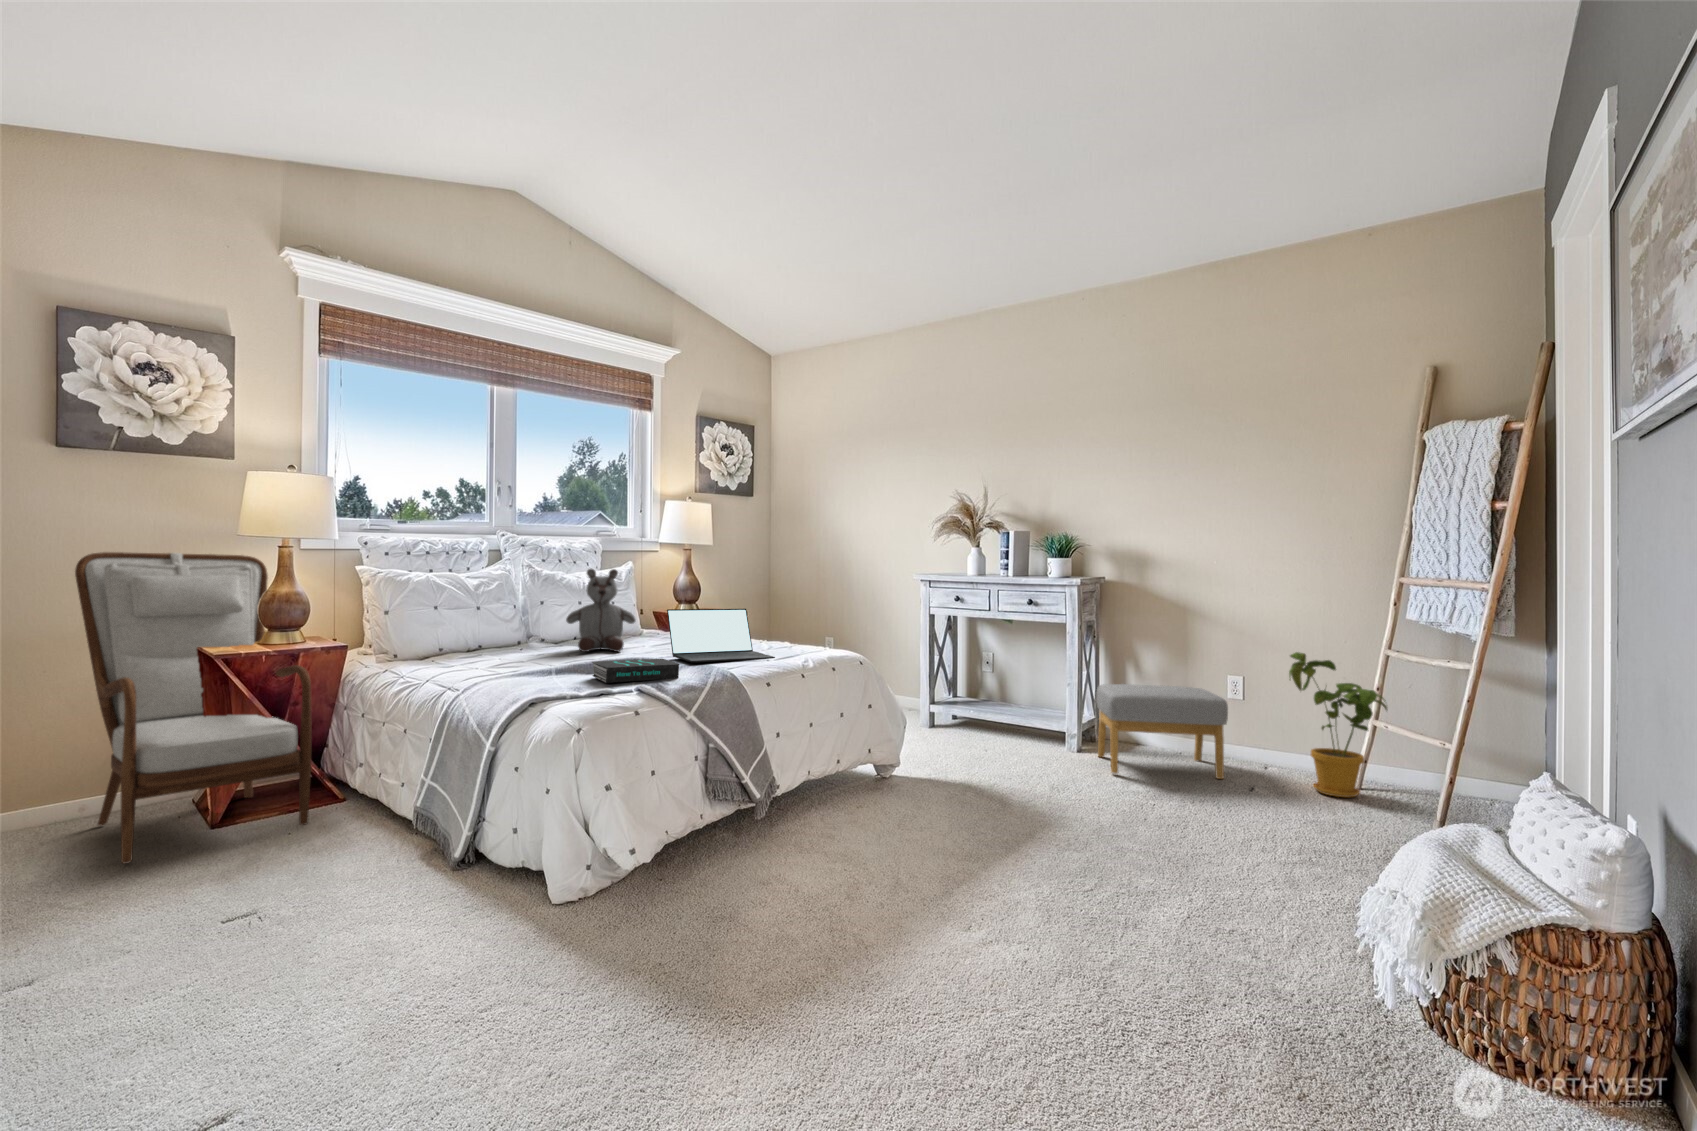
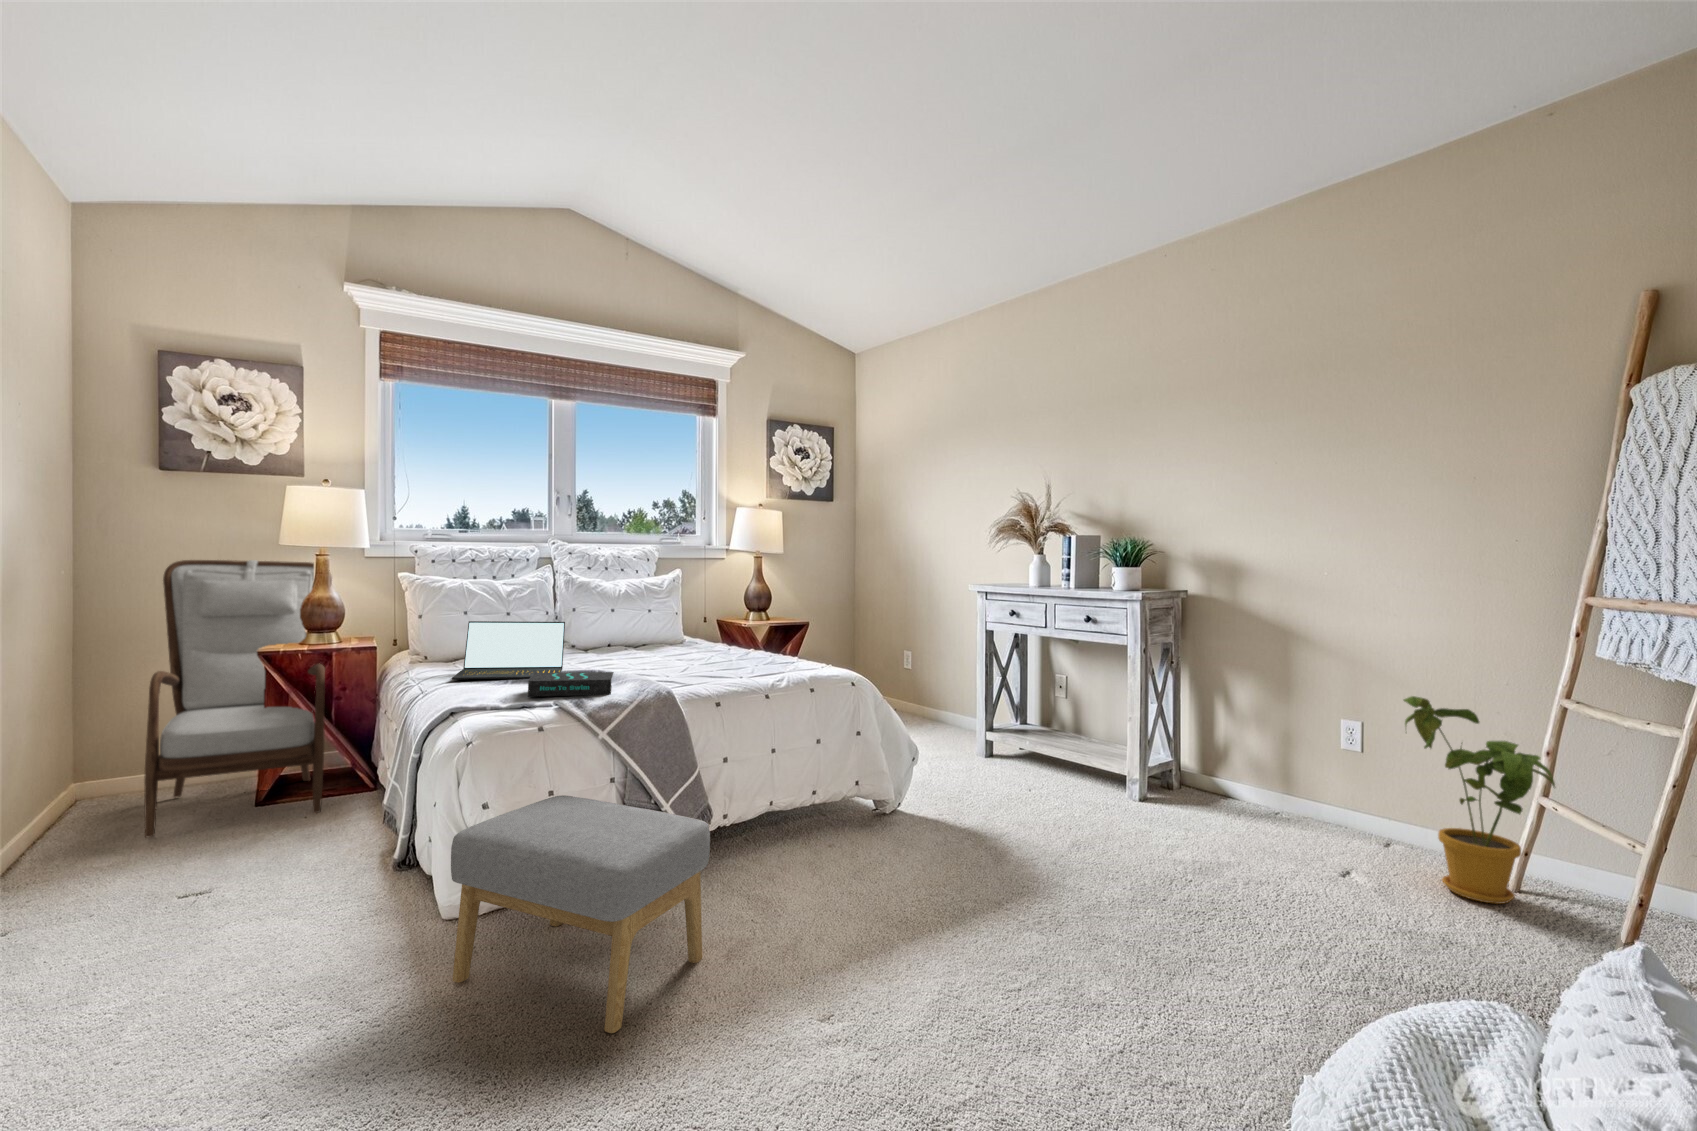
stuffed bear: present [566,569,635,652] -> none [580,576,647,660]
laptop: present [667,609,775,662] -> present [452,621,565,680]
footstool: present [1096,684,1228,779] -> present [451,795,710,1033]

